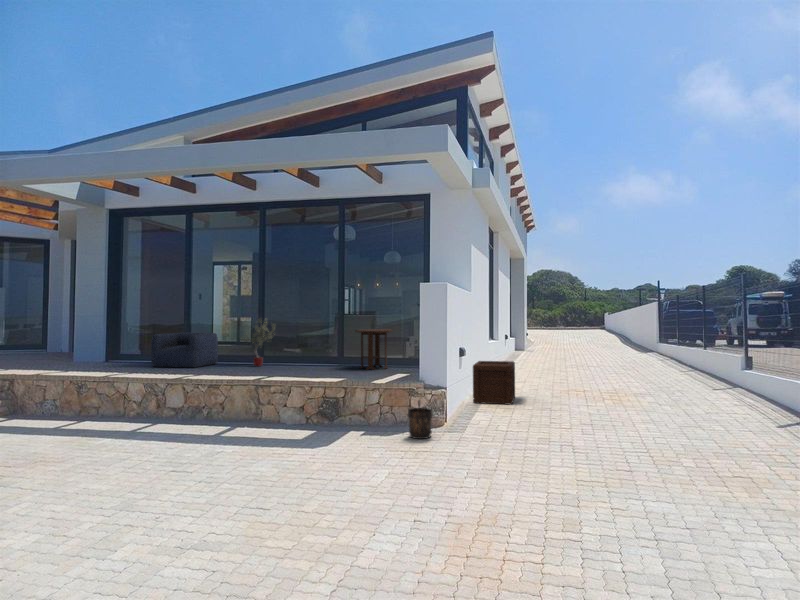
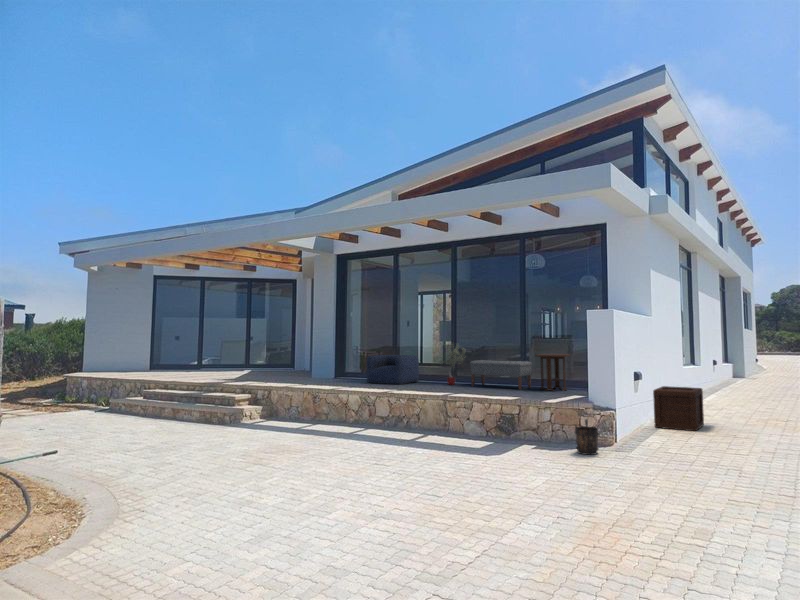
bench: none [281,337,351,369] -> present [470,360,532,390]

